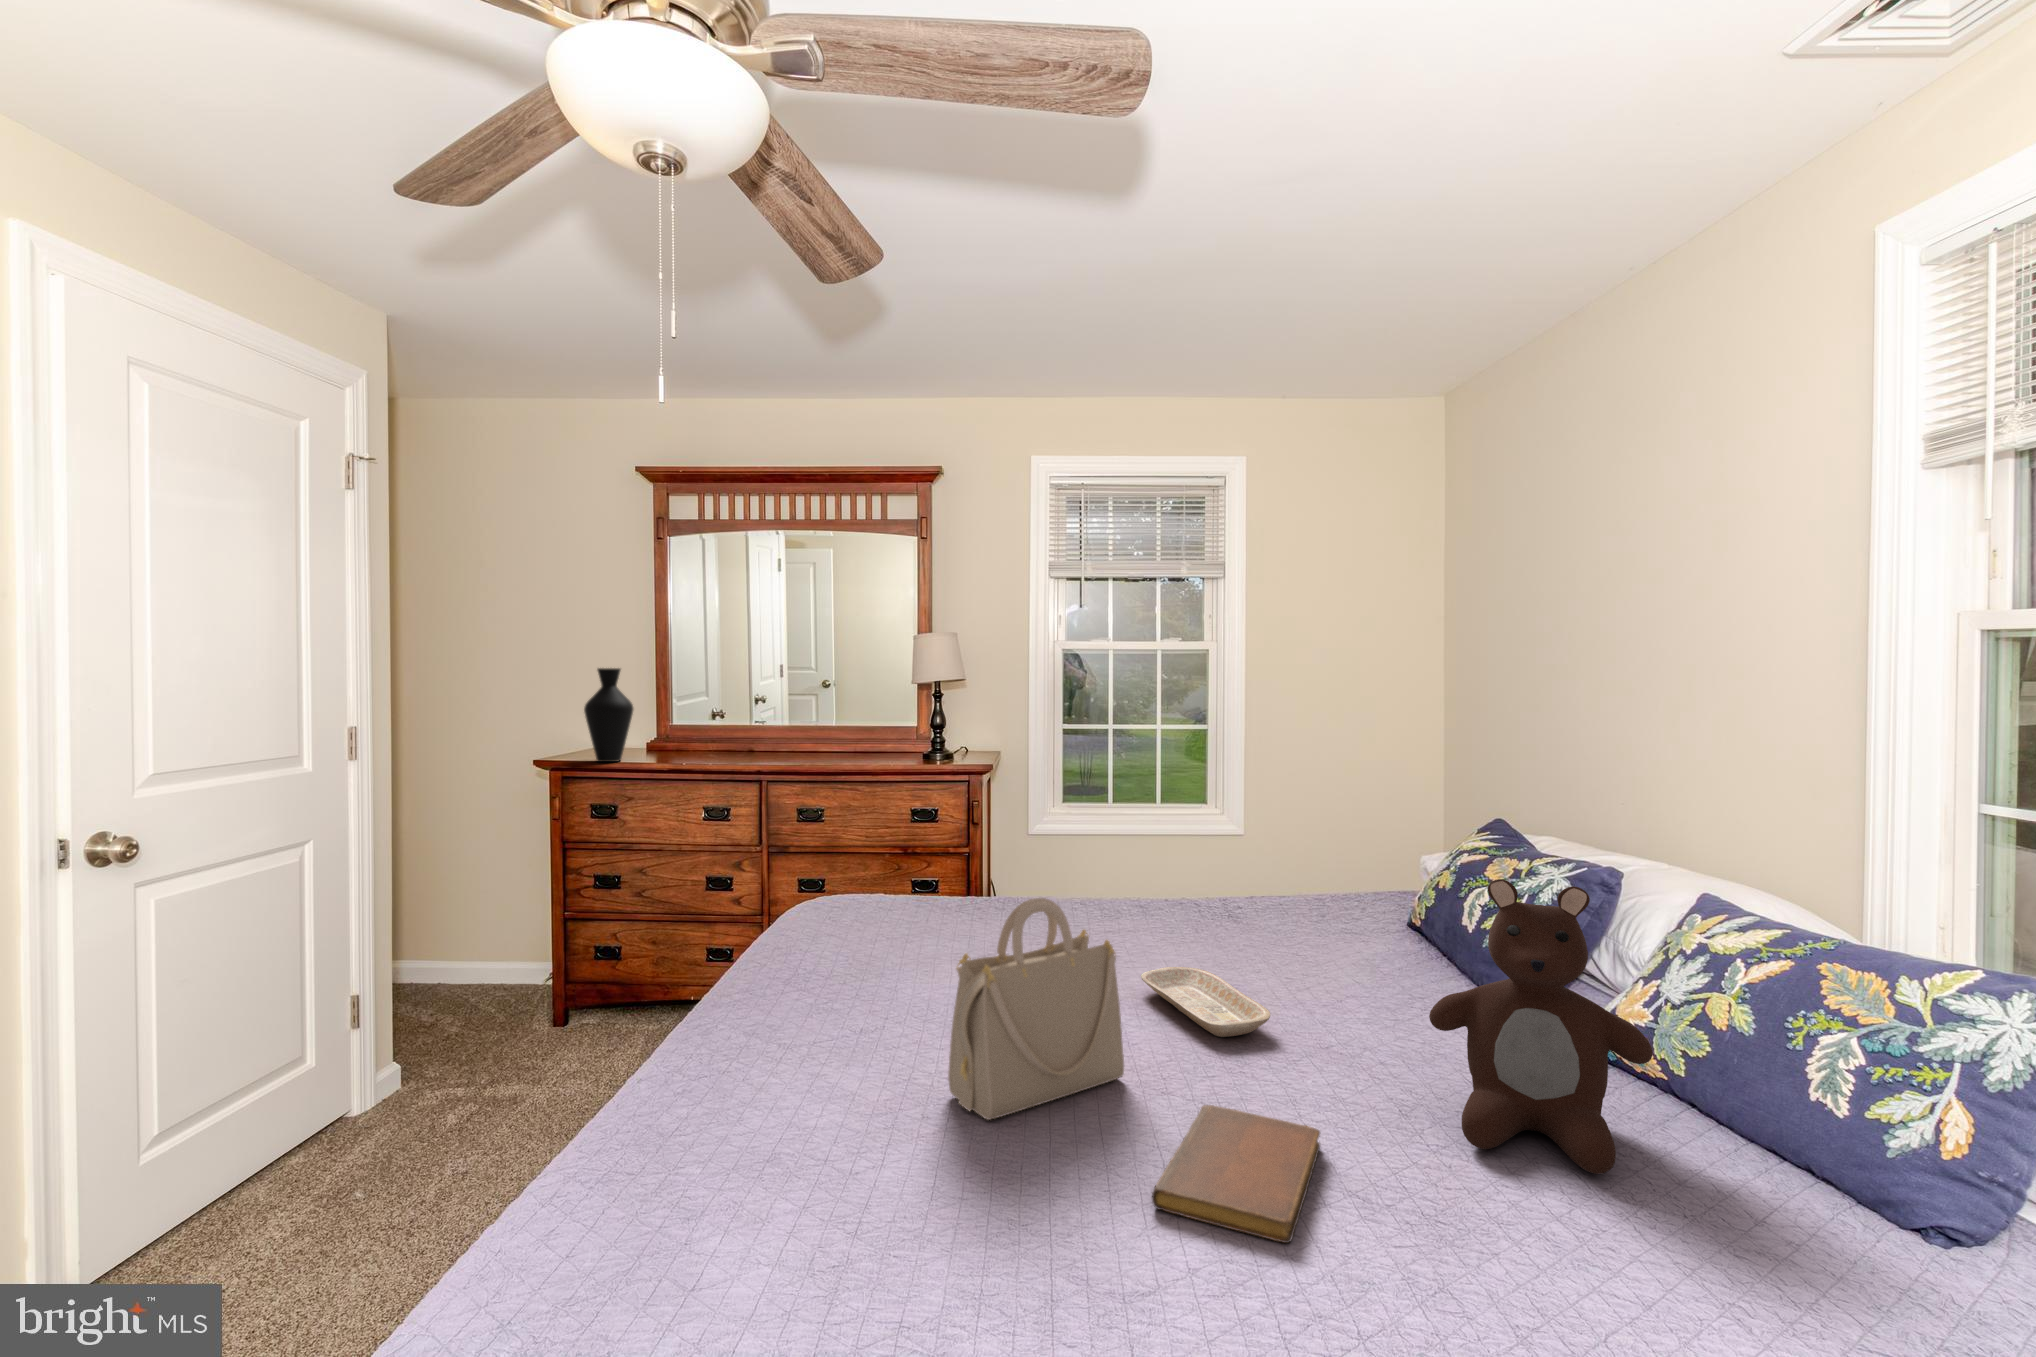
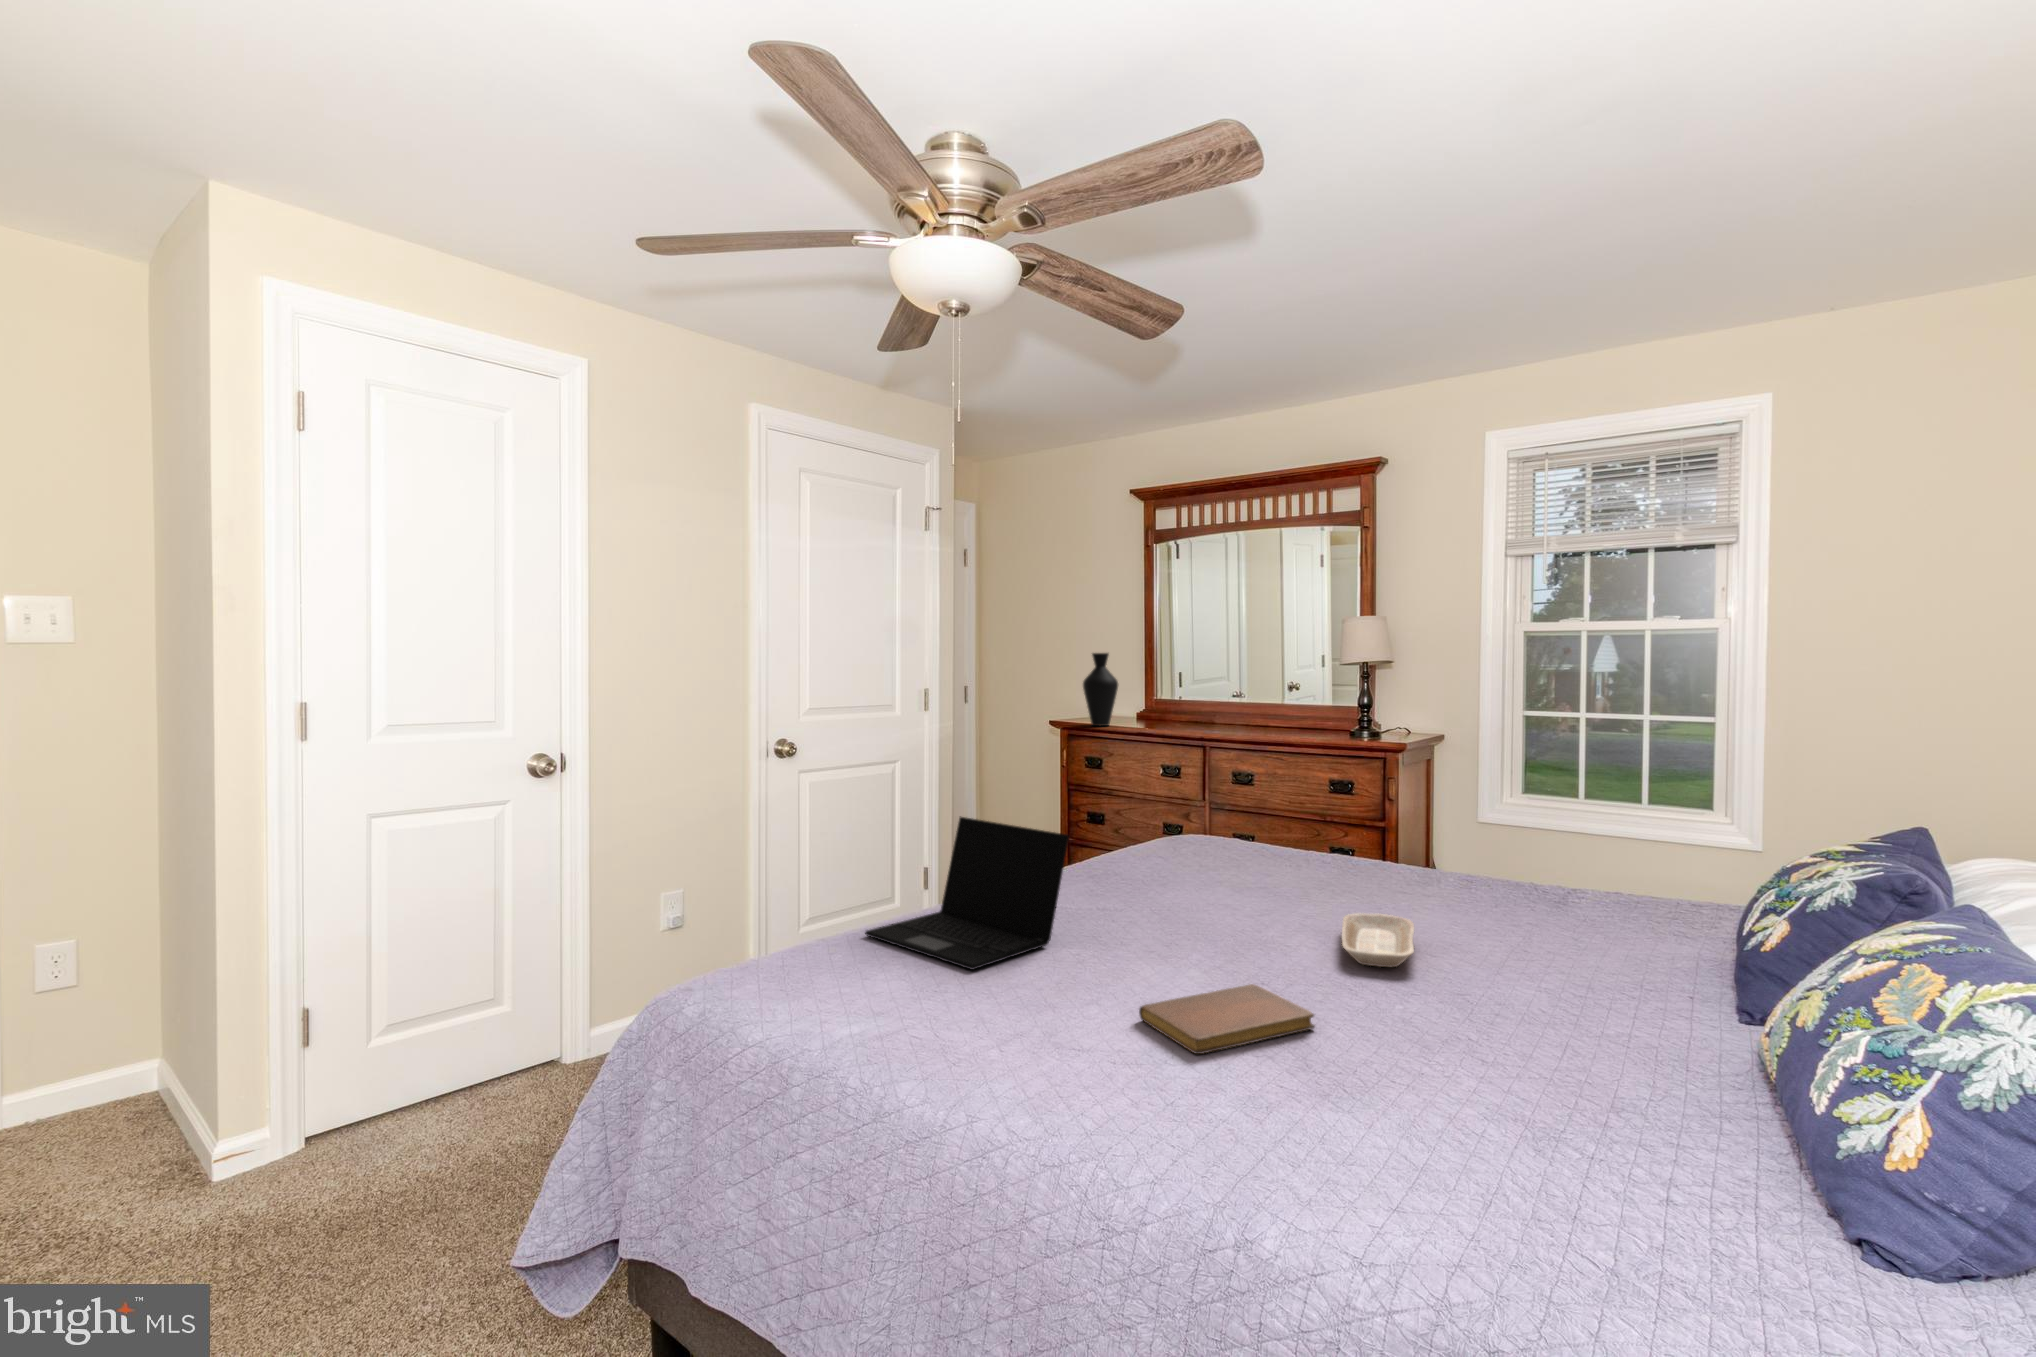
teddy bear: present [1429,879,1653,1174] -> none [1438,835,1658,1102]
handbag: present [948,898,1124,1120] -> none [1098,814,1242,965]
laptop: none [563,938,890,1202] -> present [865,816,1069,970]

